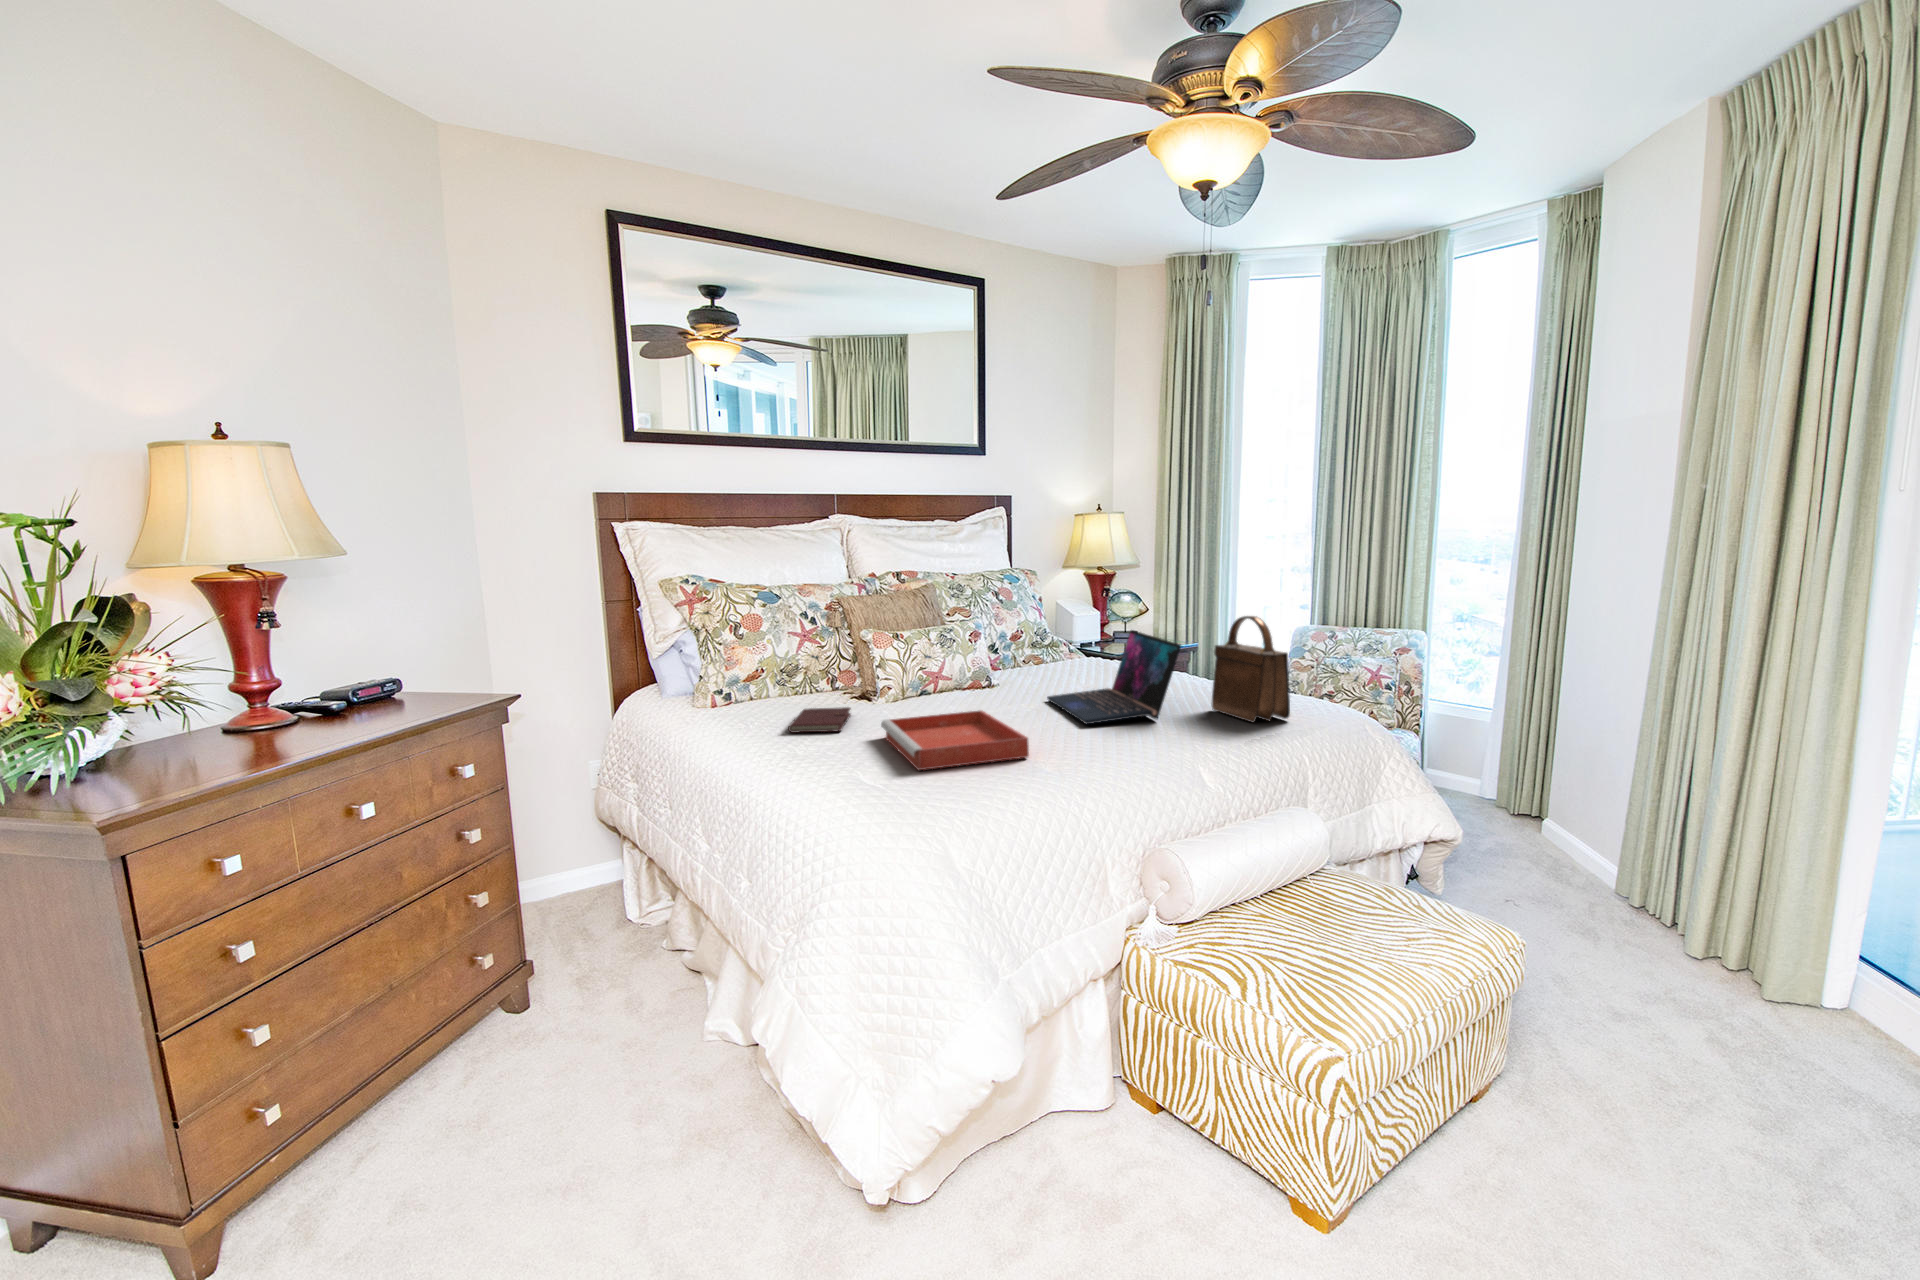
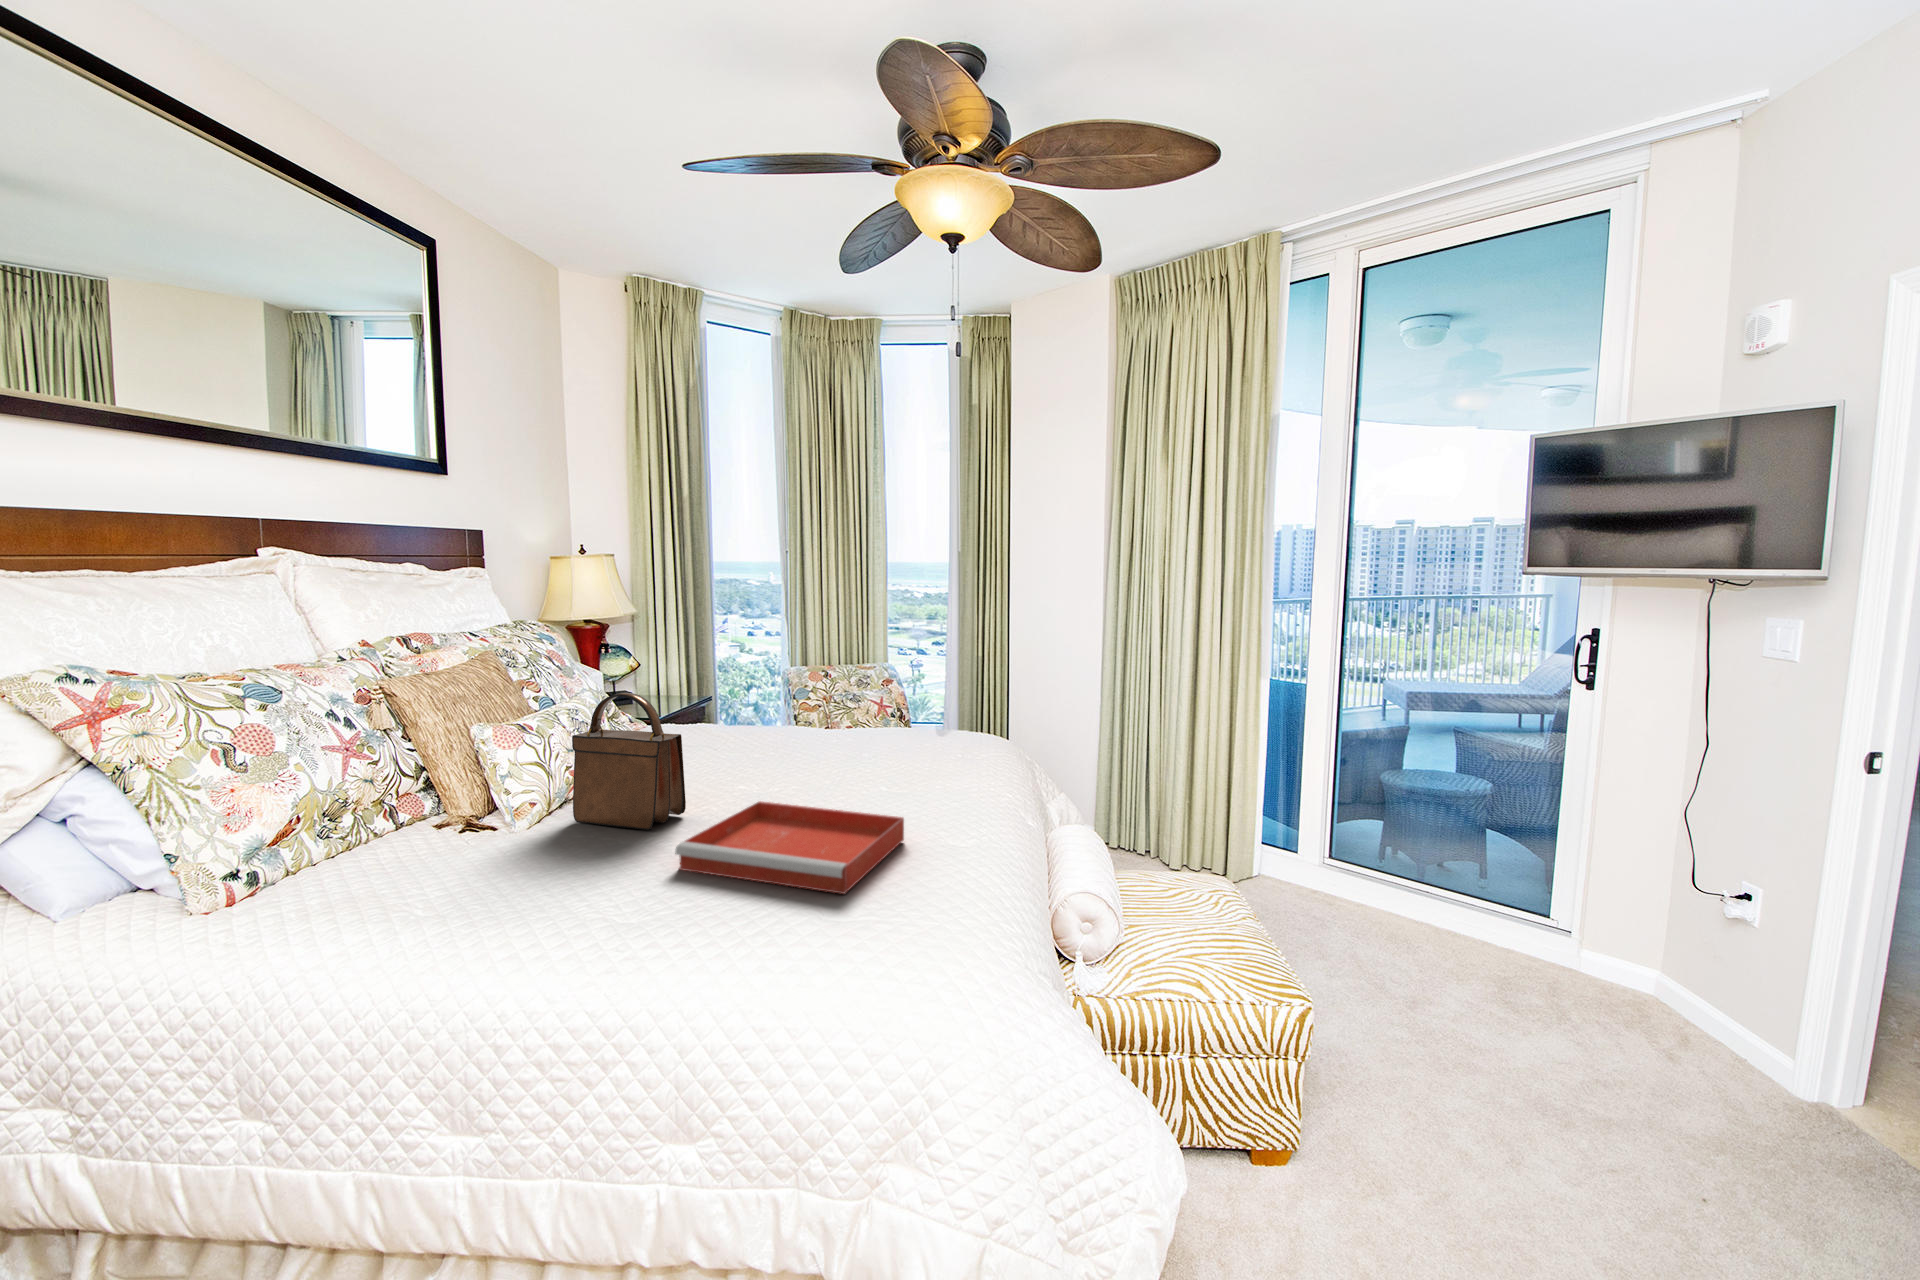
handbag: present [1212,616,1290,723] -> present [572,693,686,830]
laptop: present [1047,630,1181,724] -> none [744,685,910,792]
notebook: present [788,707,851,733] -> none [456,843,596,907]

